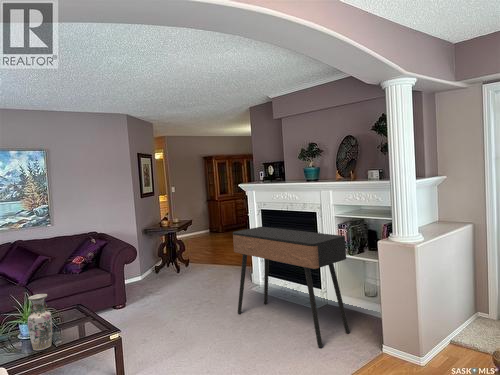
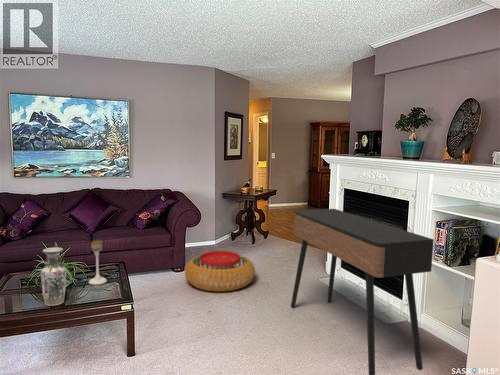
pouf: none [132,279,197,317] -> present [185,251,255,292]
candle holder: none [62,284,79,326] -> present [89,241,107,285]

